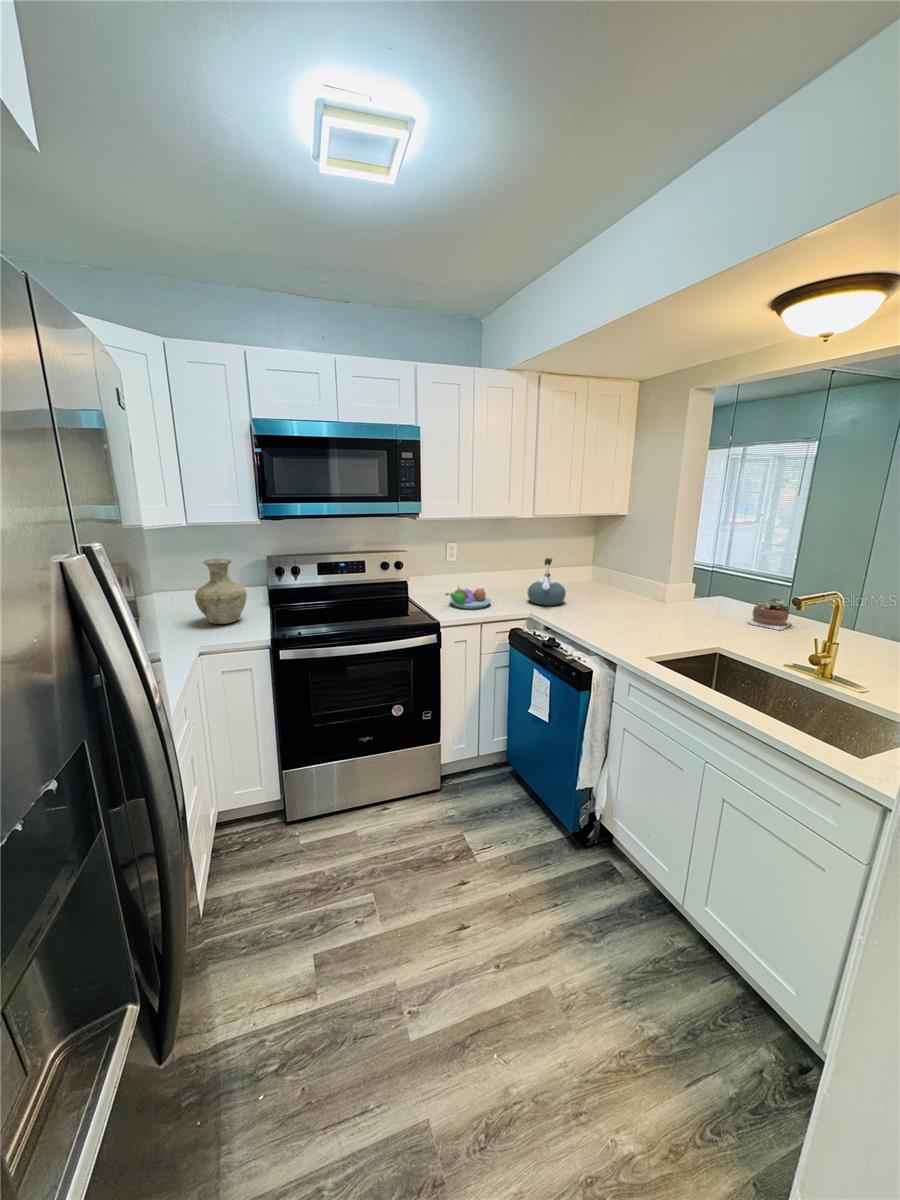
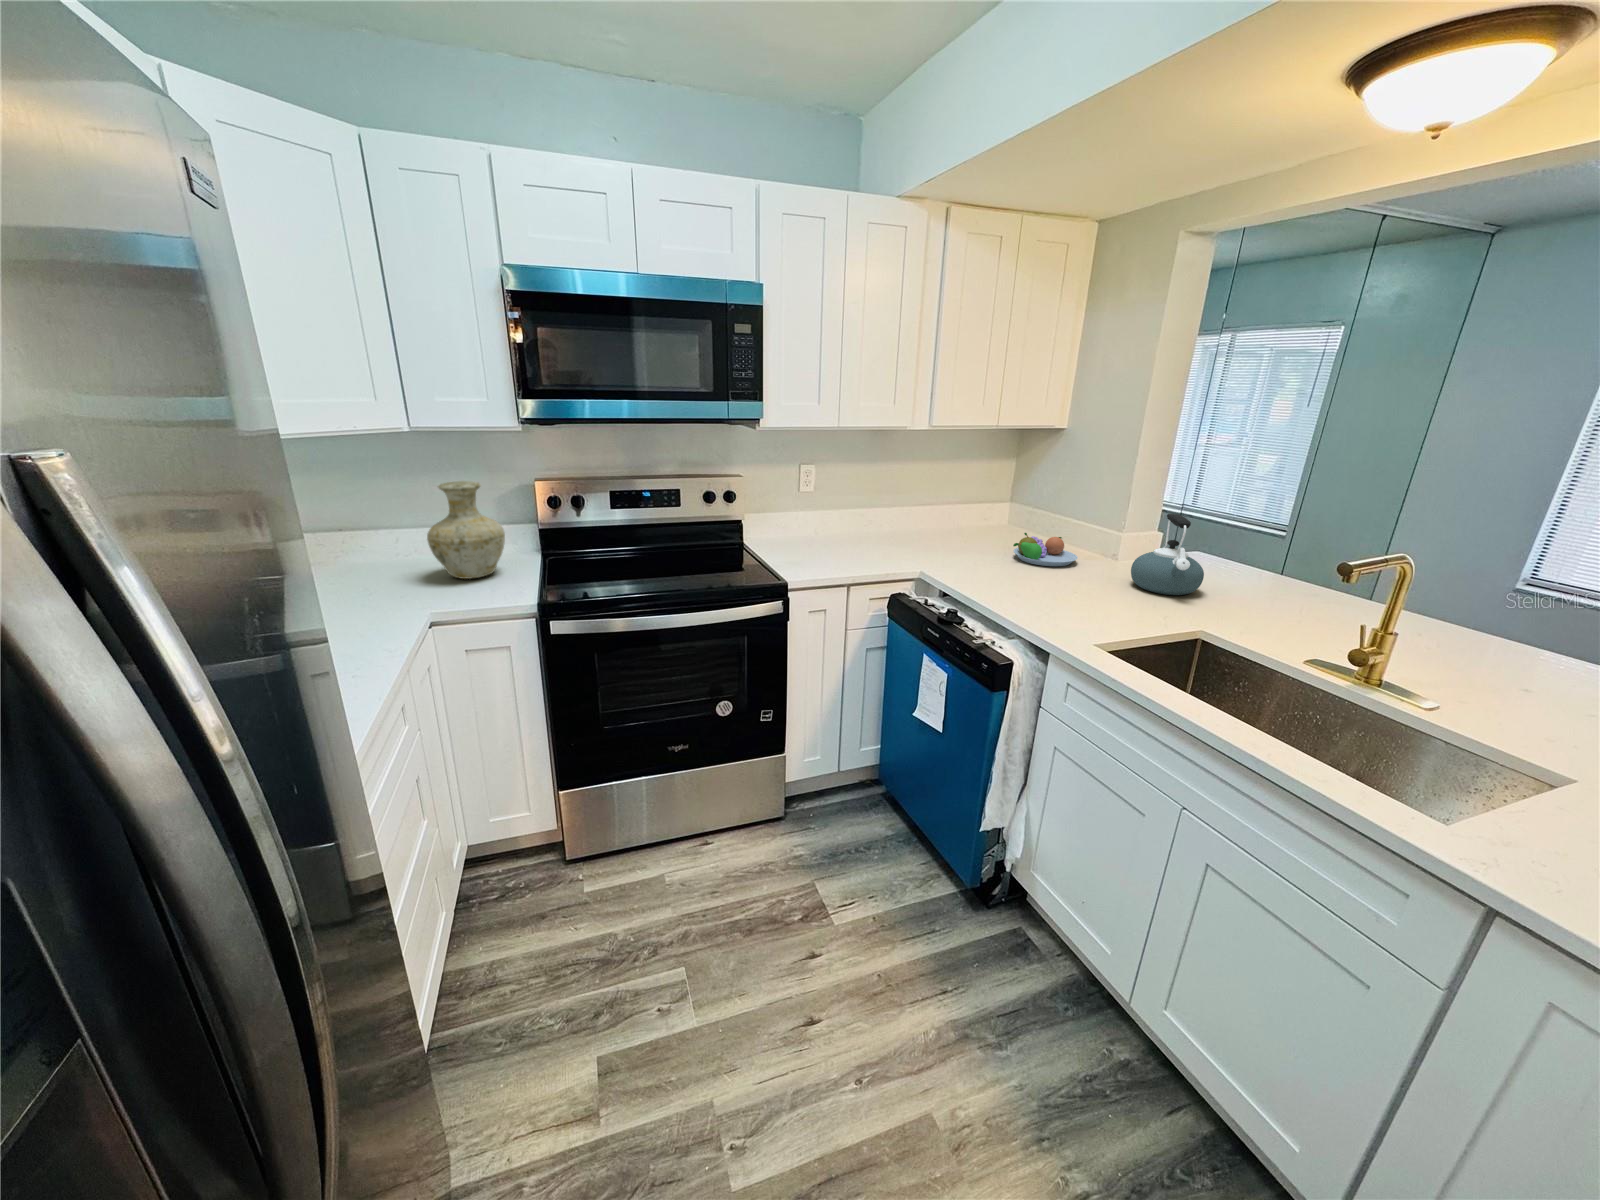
kettle: present [528,558,566,605] -> present [1131,514,1204,595]
fruit bowl: present [446,588,491,609] -> present [1013,533,1078,566]
succulent plant: present [746,597,792,630] -> none [1239,557,1309,607]

